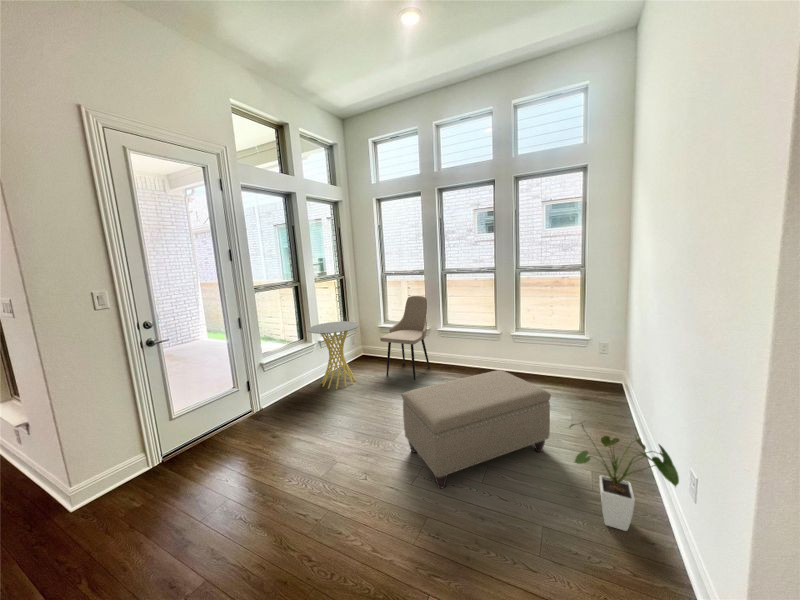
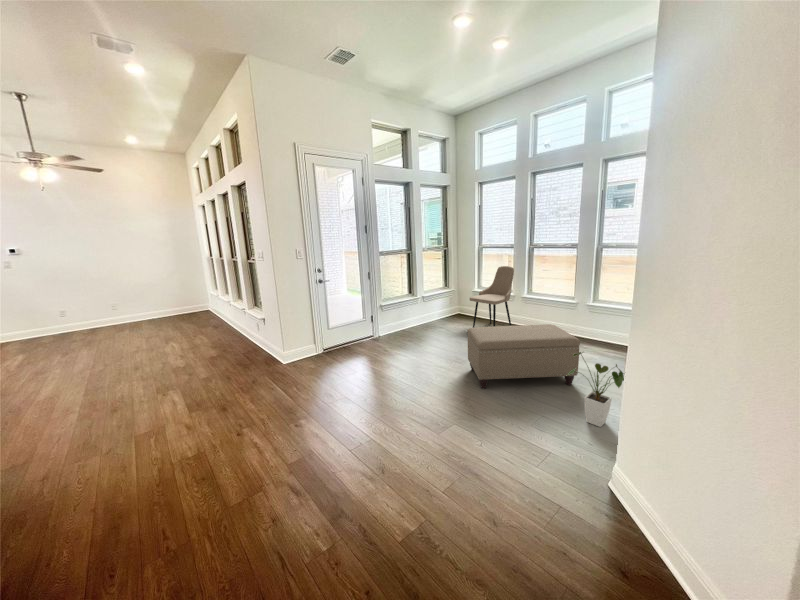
side table: present [308,321,359,389] -> none [414,283,453,332]

